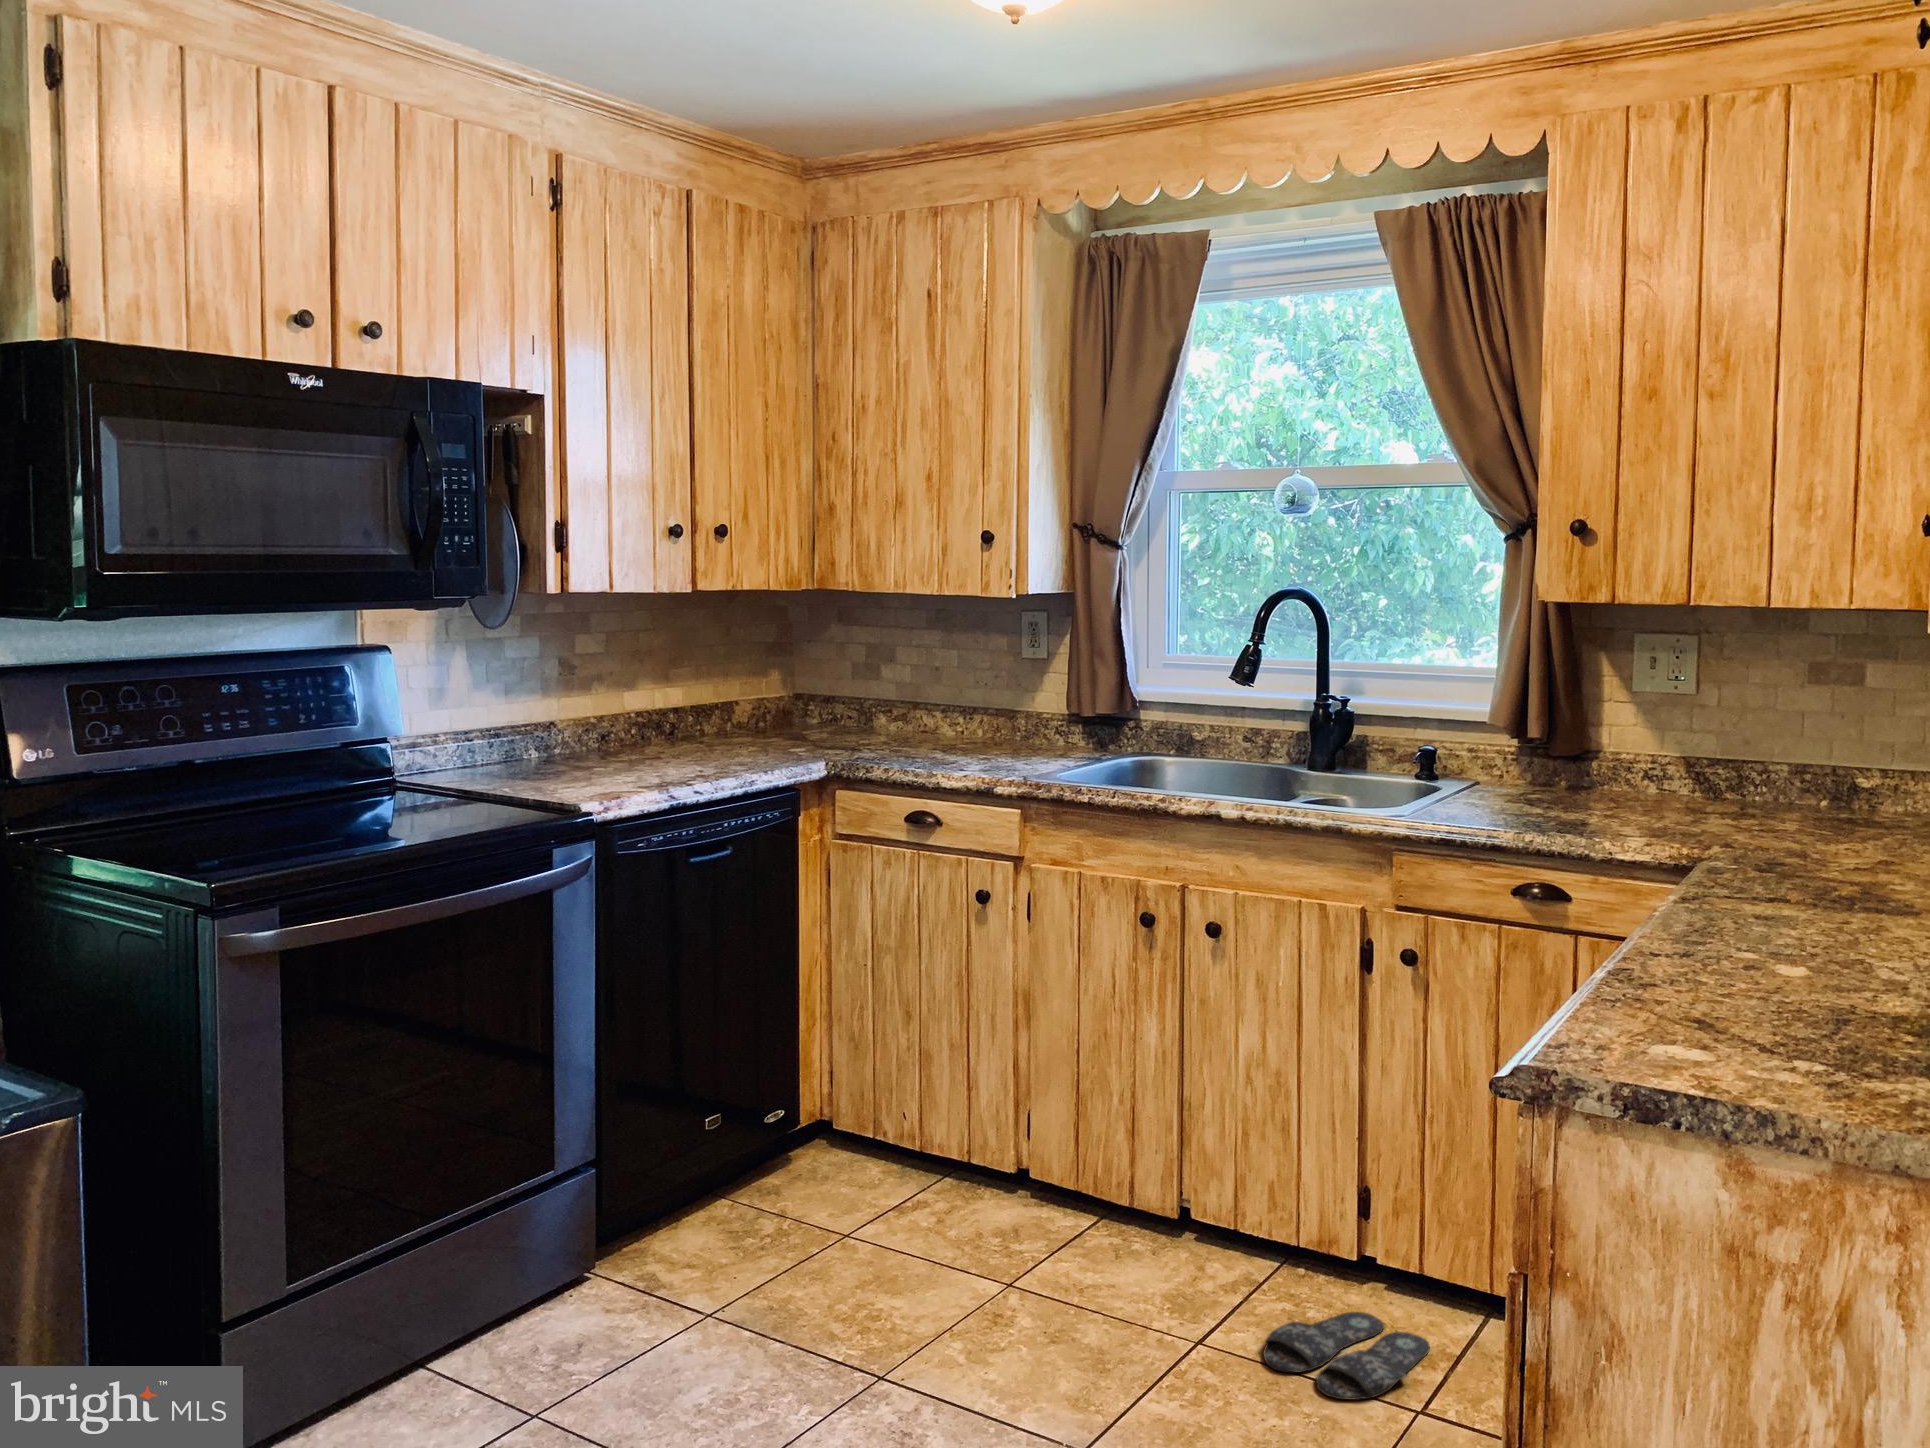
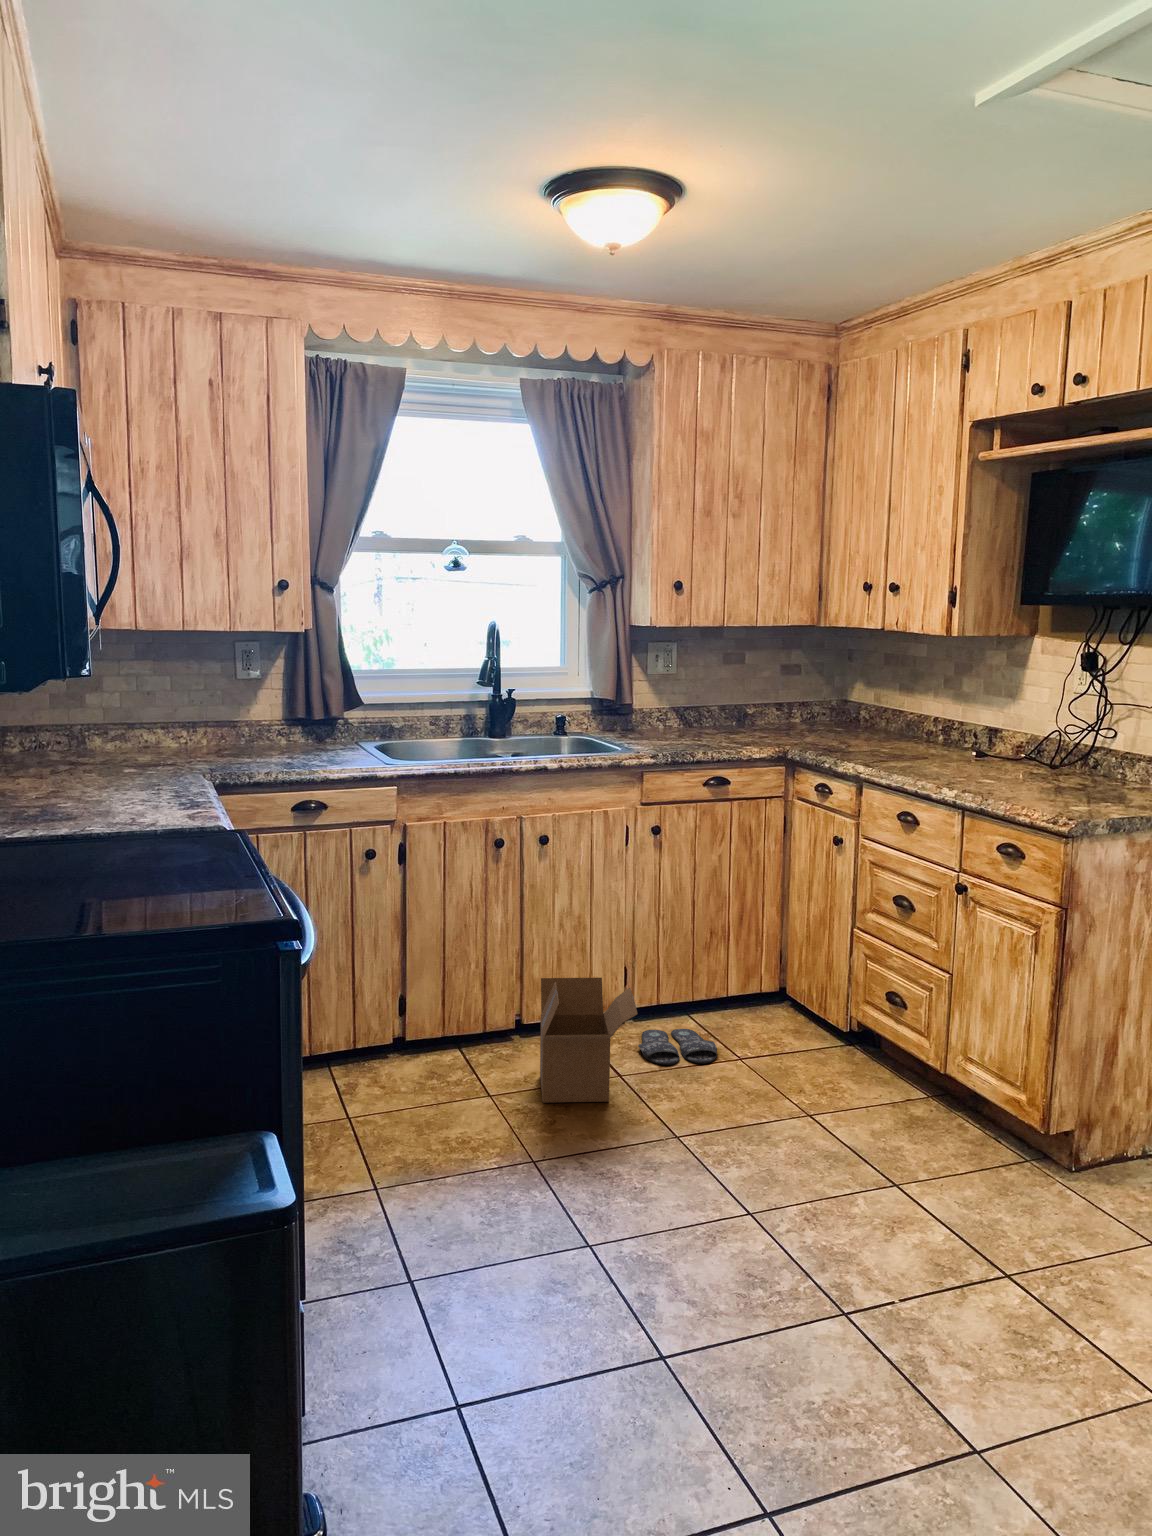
cardboard box: none [976,1142,1198,1365] -> present [540,978,638,1103]

